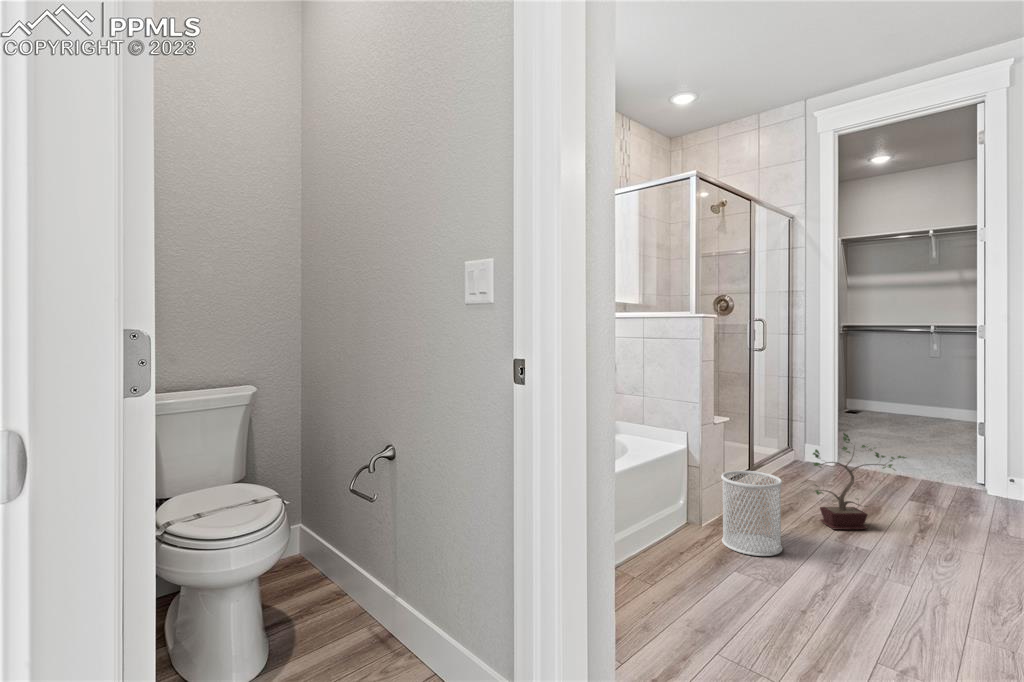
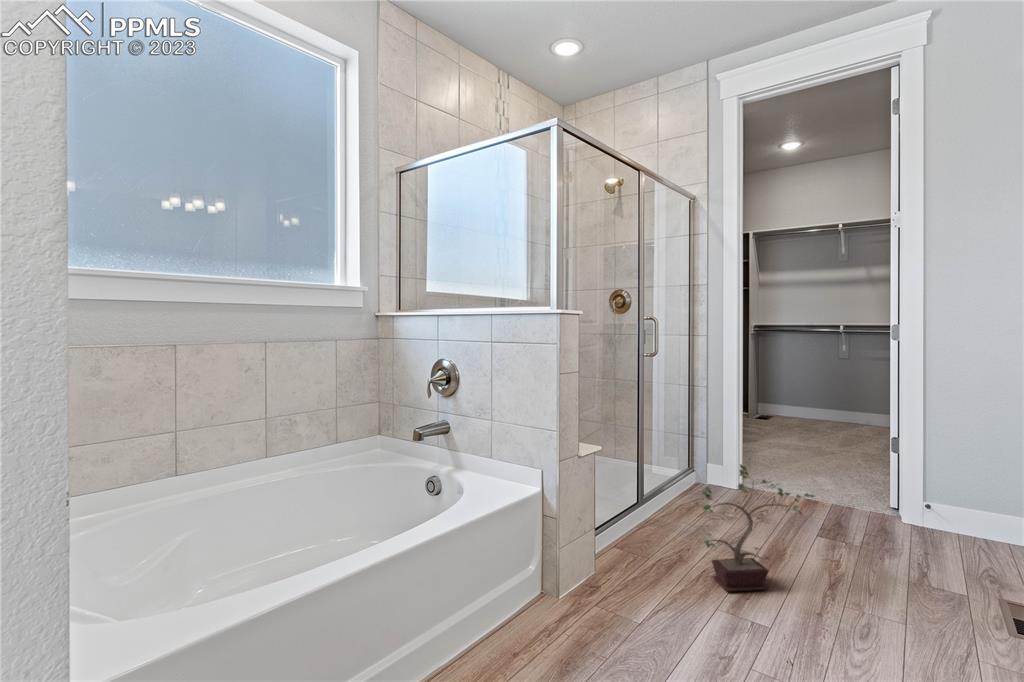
wastebasket: present [721,470,782,556] -> none [580,522,657,650]

